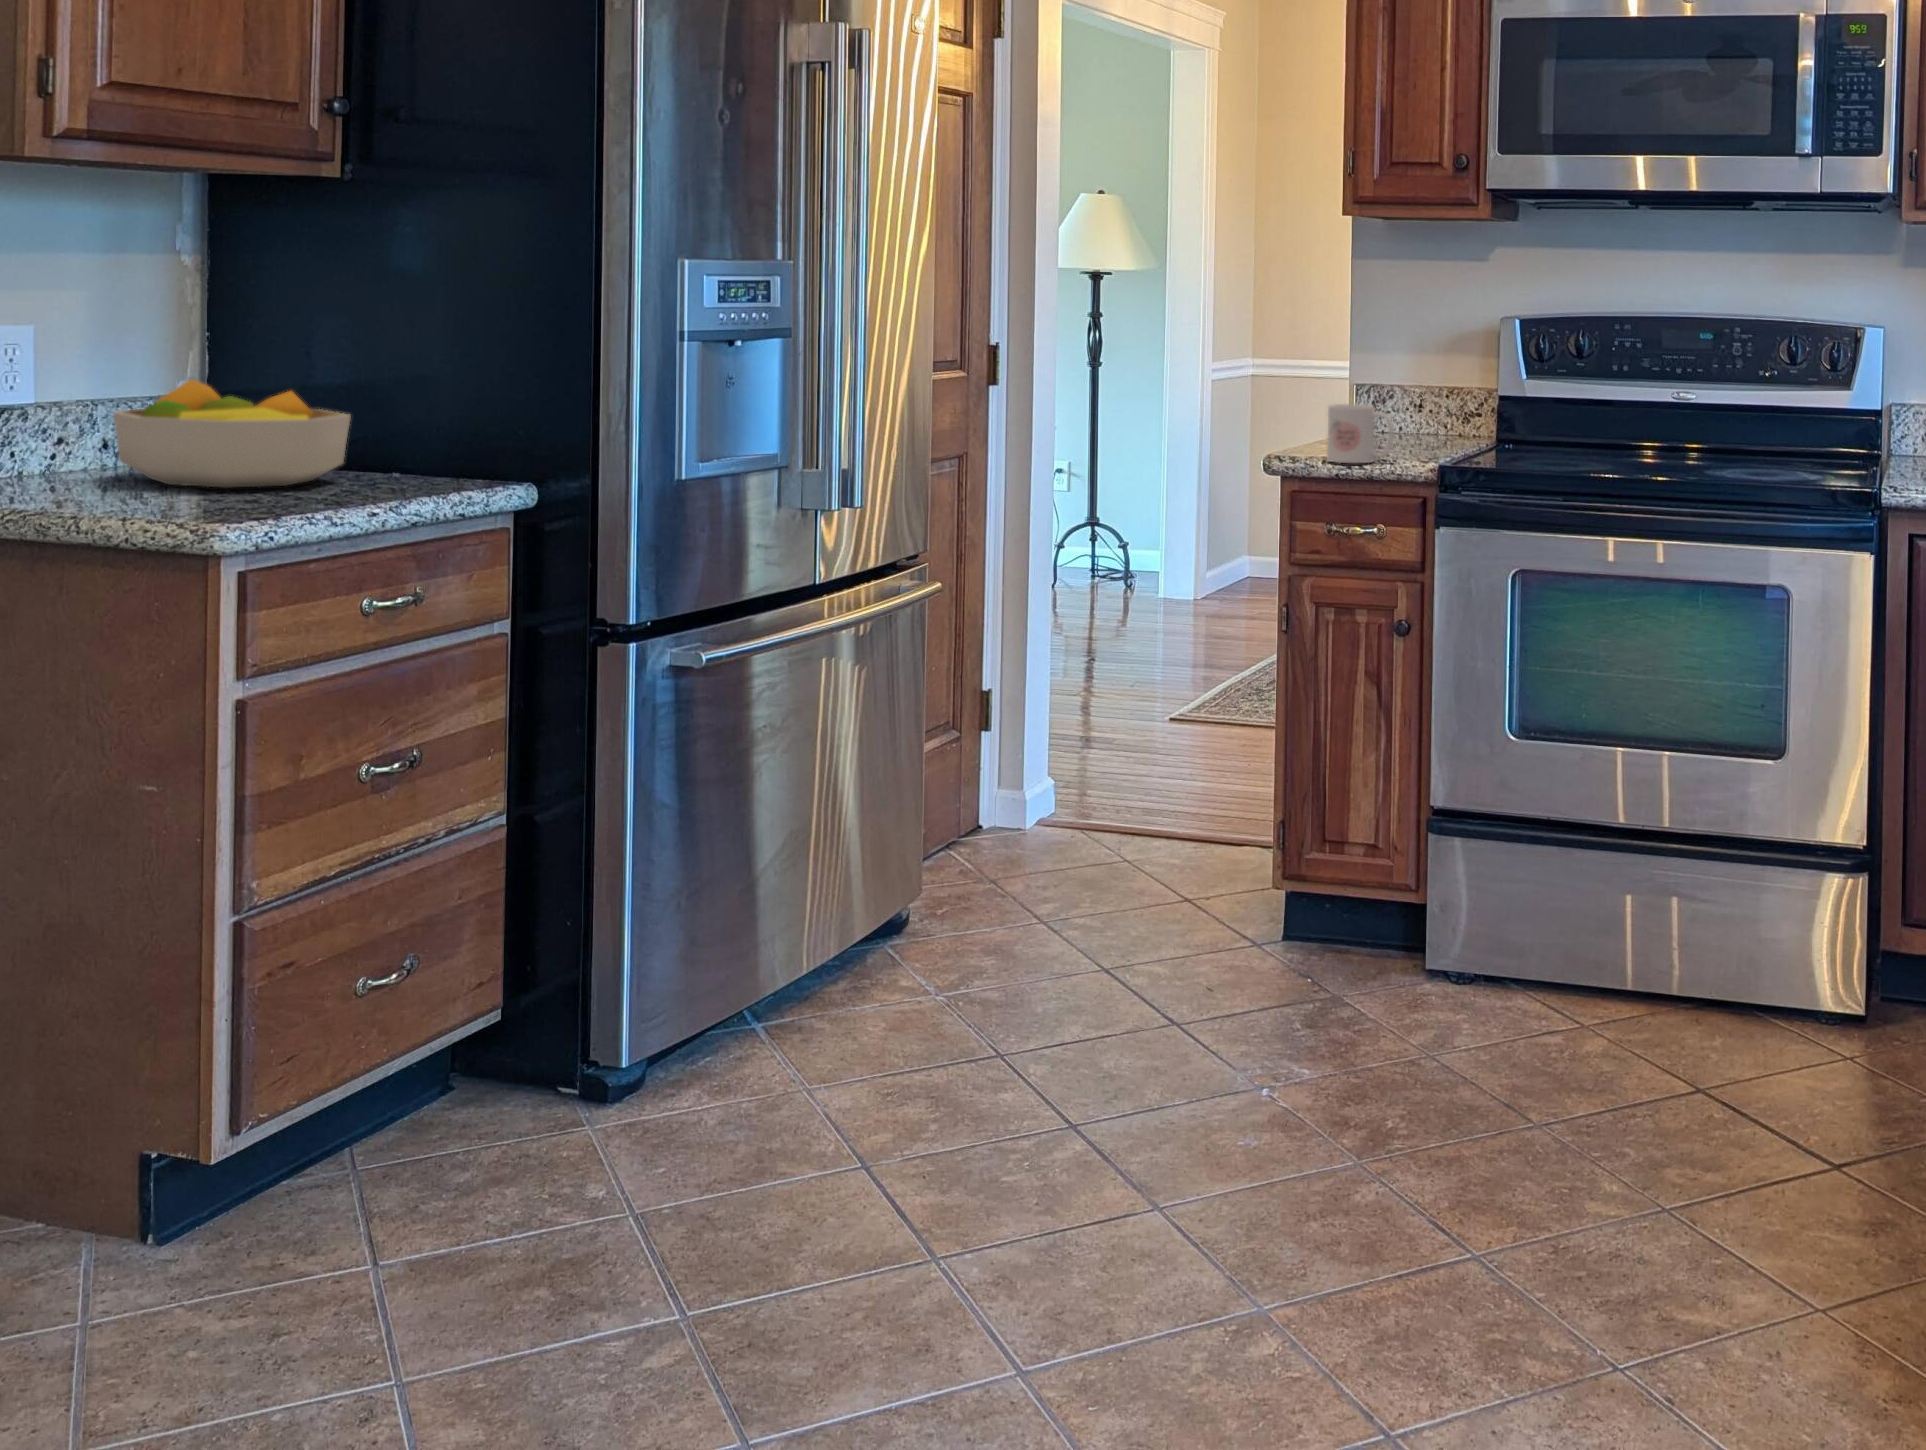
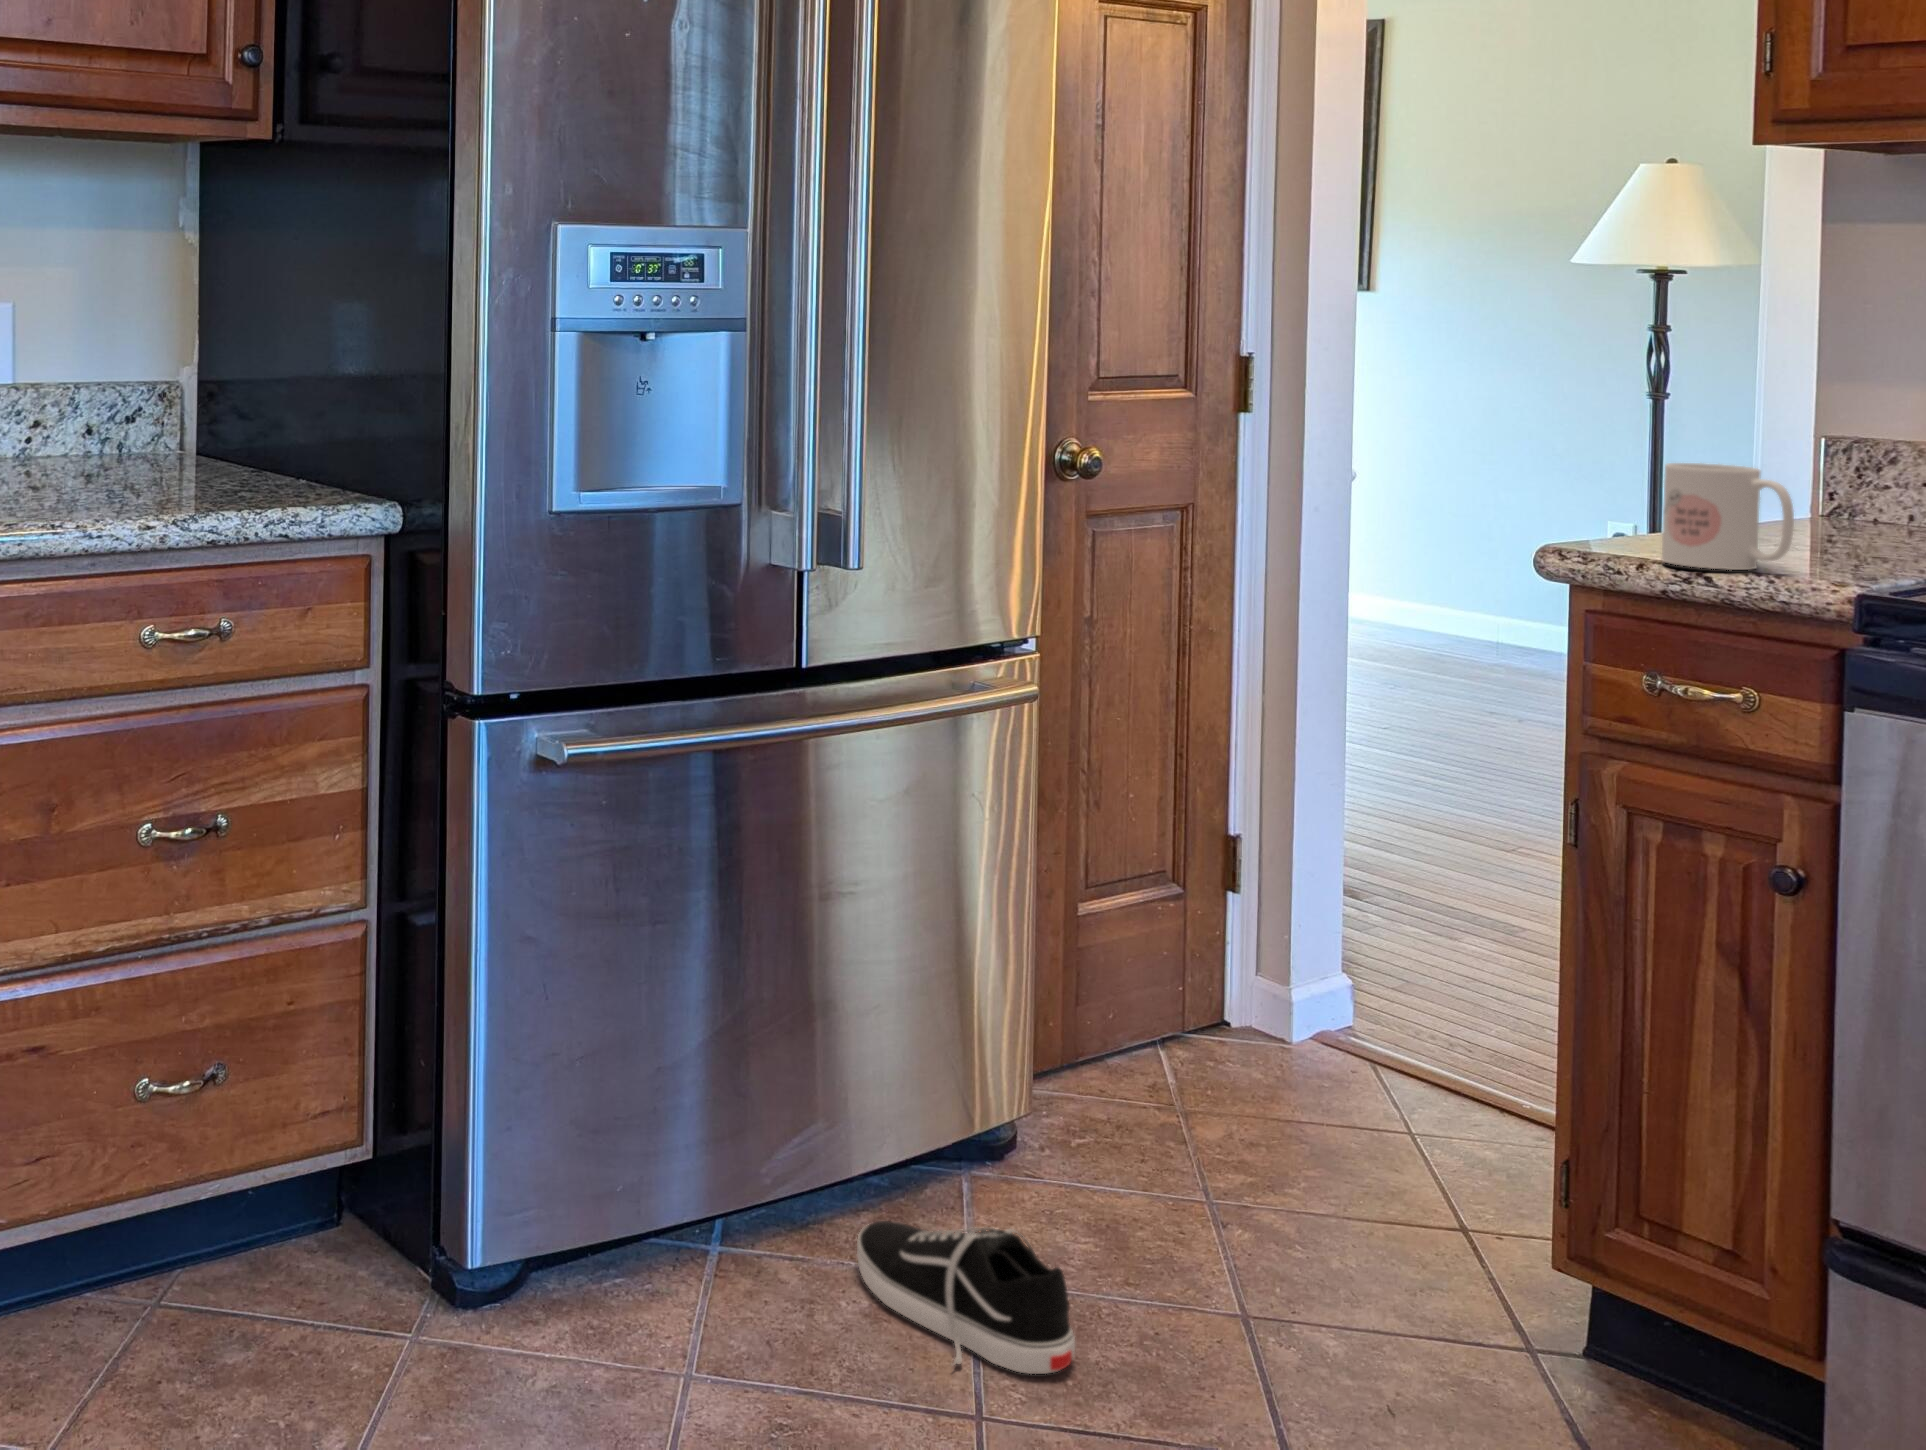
fruit bowl: present [113,379,351,487] -> none [32,362,238,485]
shoe: none [871,935,1041,1028] -> present [857,1221,1075,1374]

